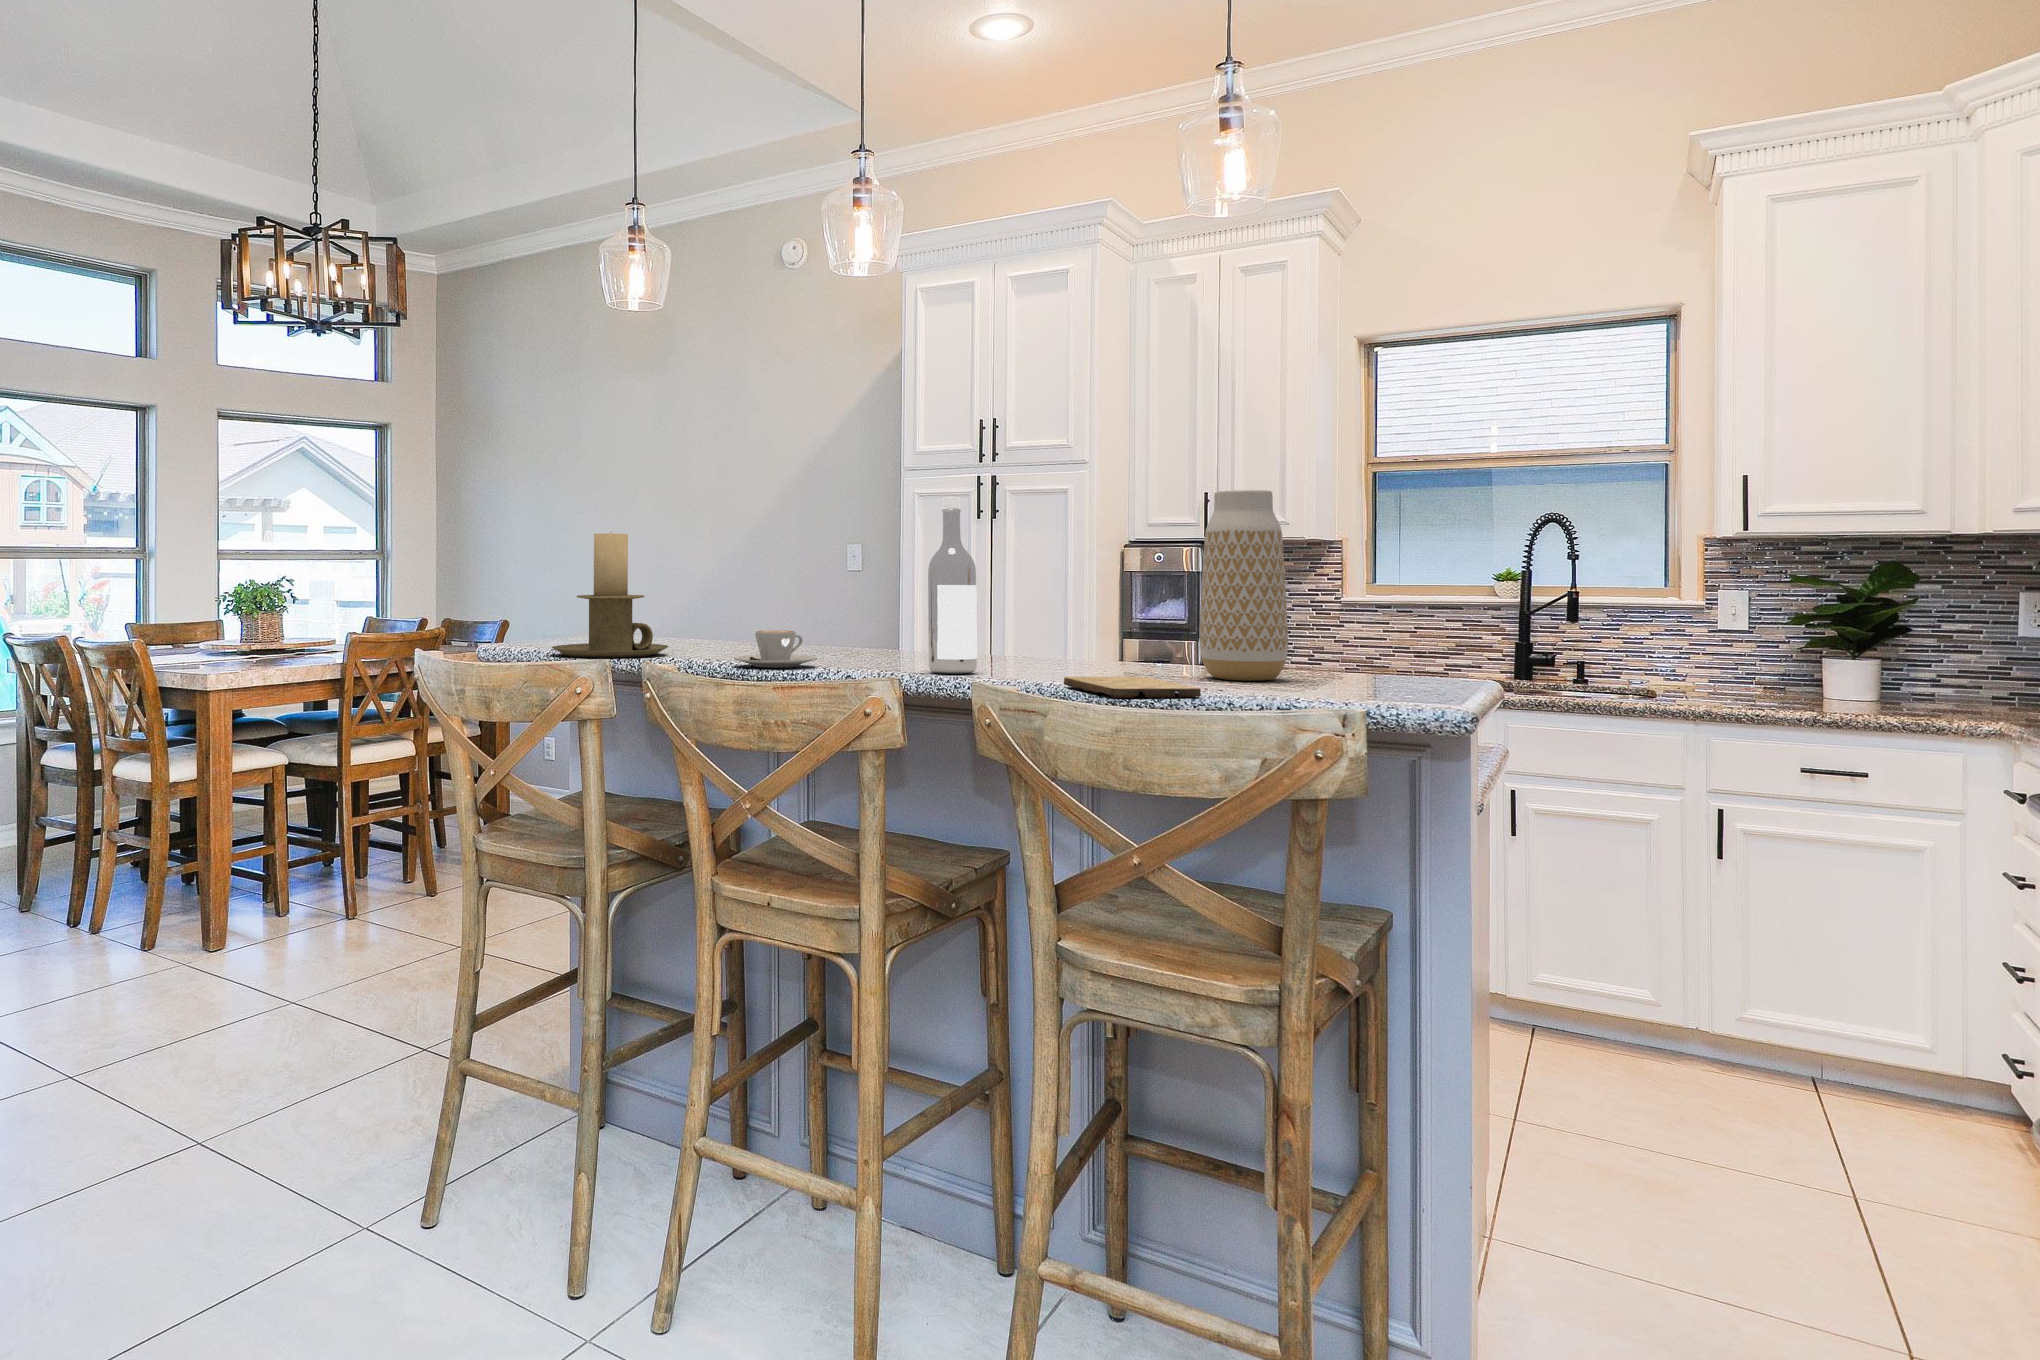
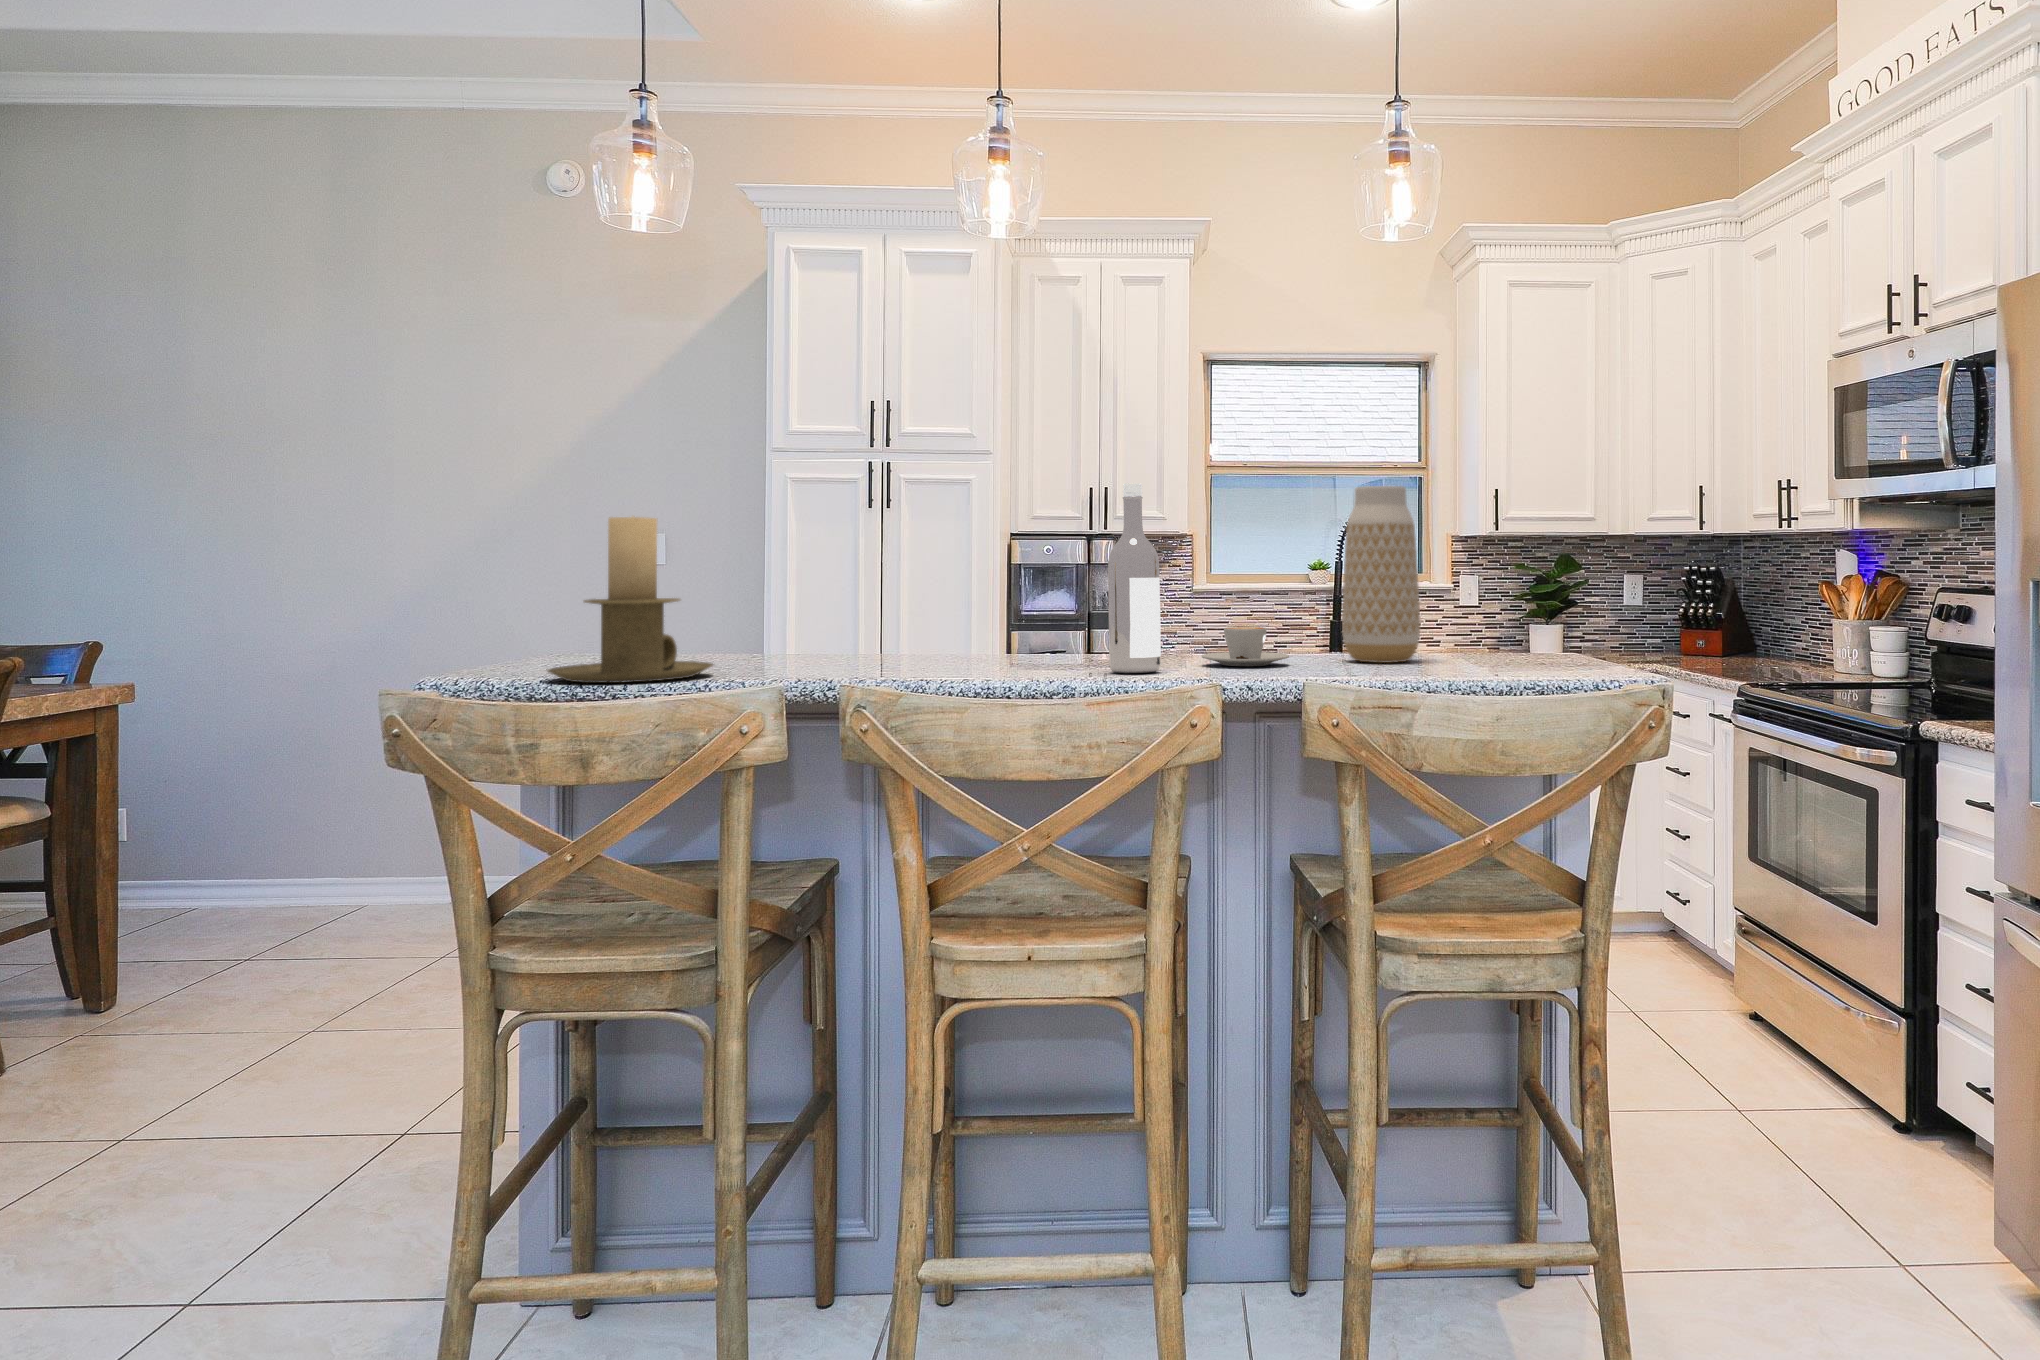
coffee cup: present [734,630,817,668] -> present [1202,627,1289,666]
cutting board: present [1064,677,1201,698] -> none [1309,664,1459,685]

